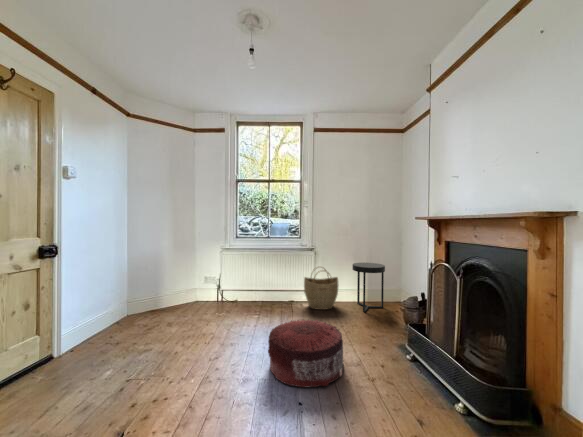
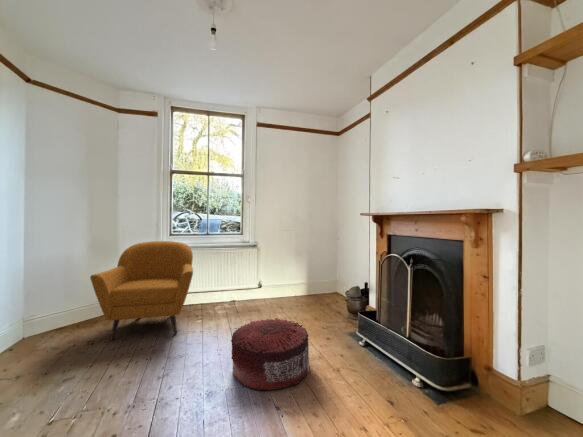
armchair: none [168,242,252,325] -> present [90,241,193,340]
side table: present [353,262,385,312] -> none [296,258,327,306]
woven basket: present [304,269,339,310] -> none [248,264,283,308]

